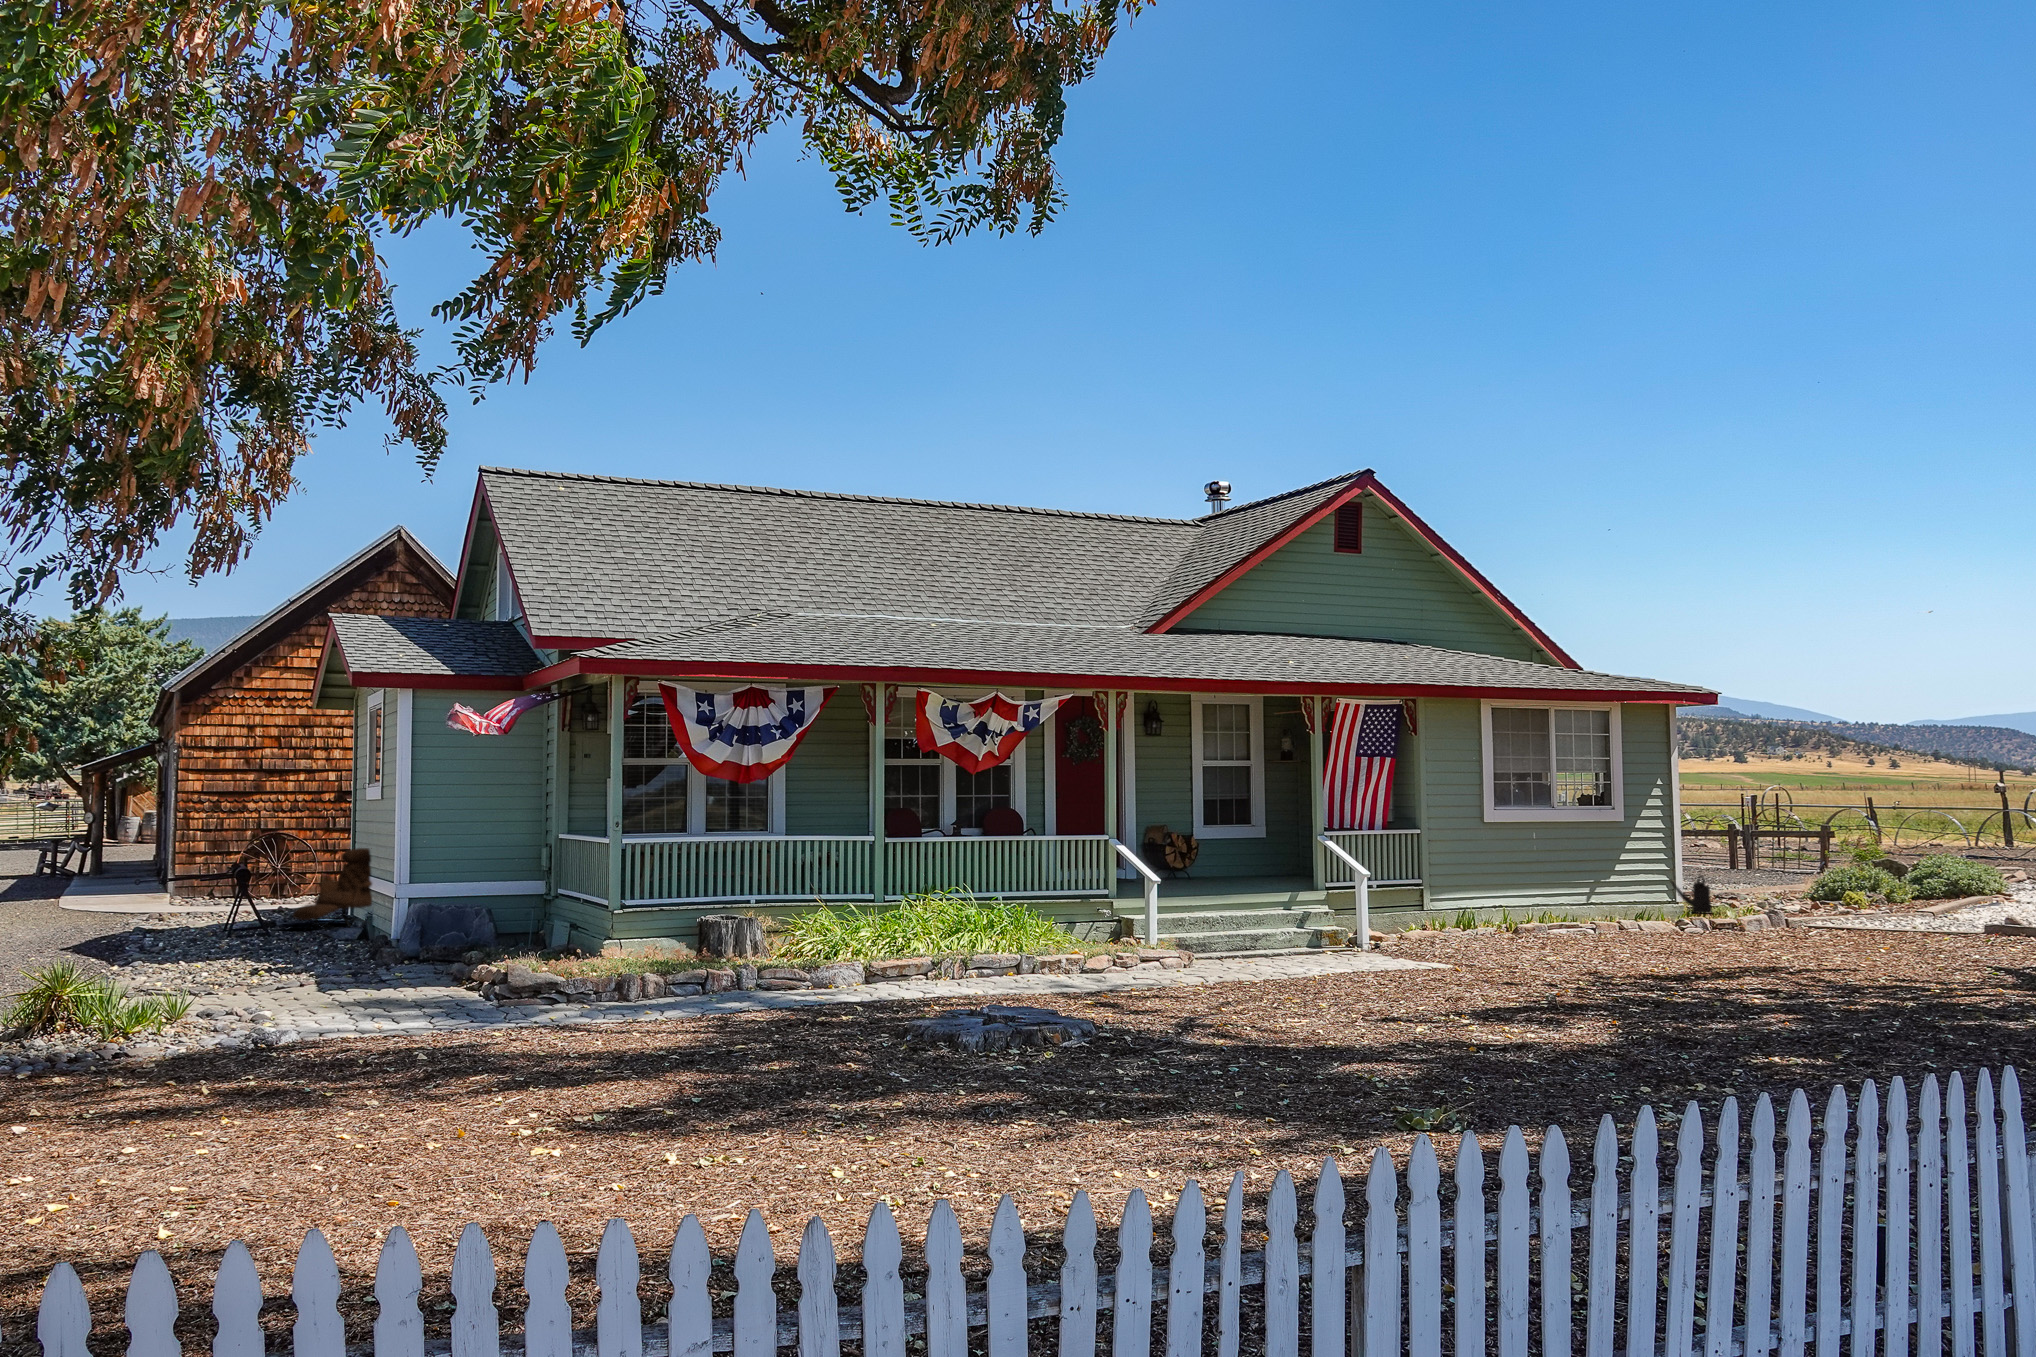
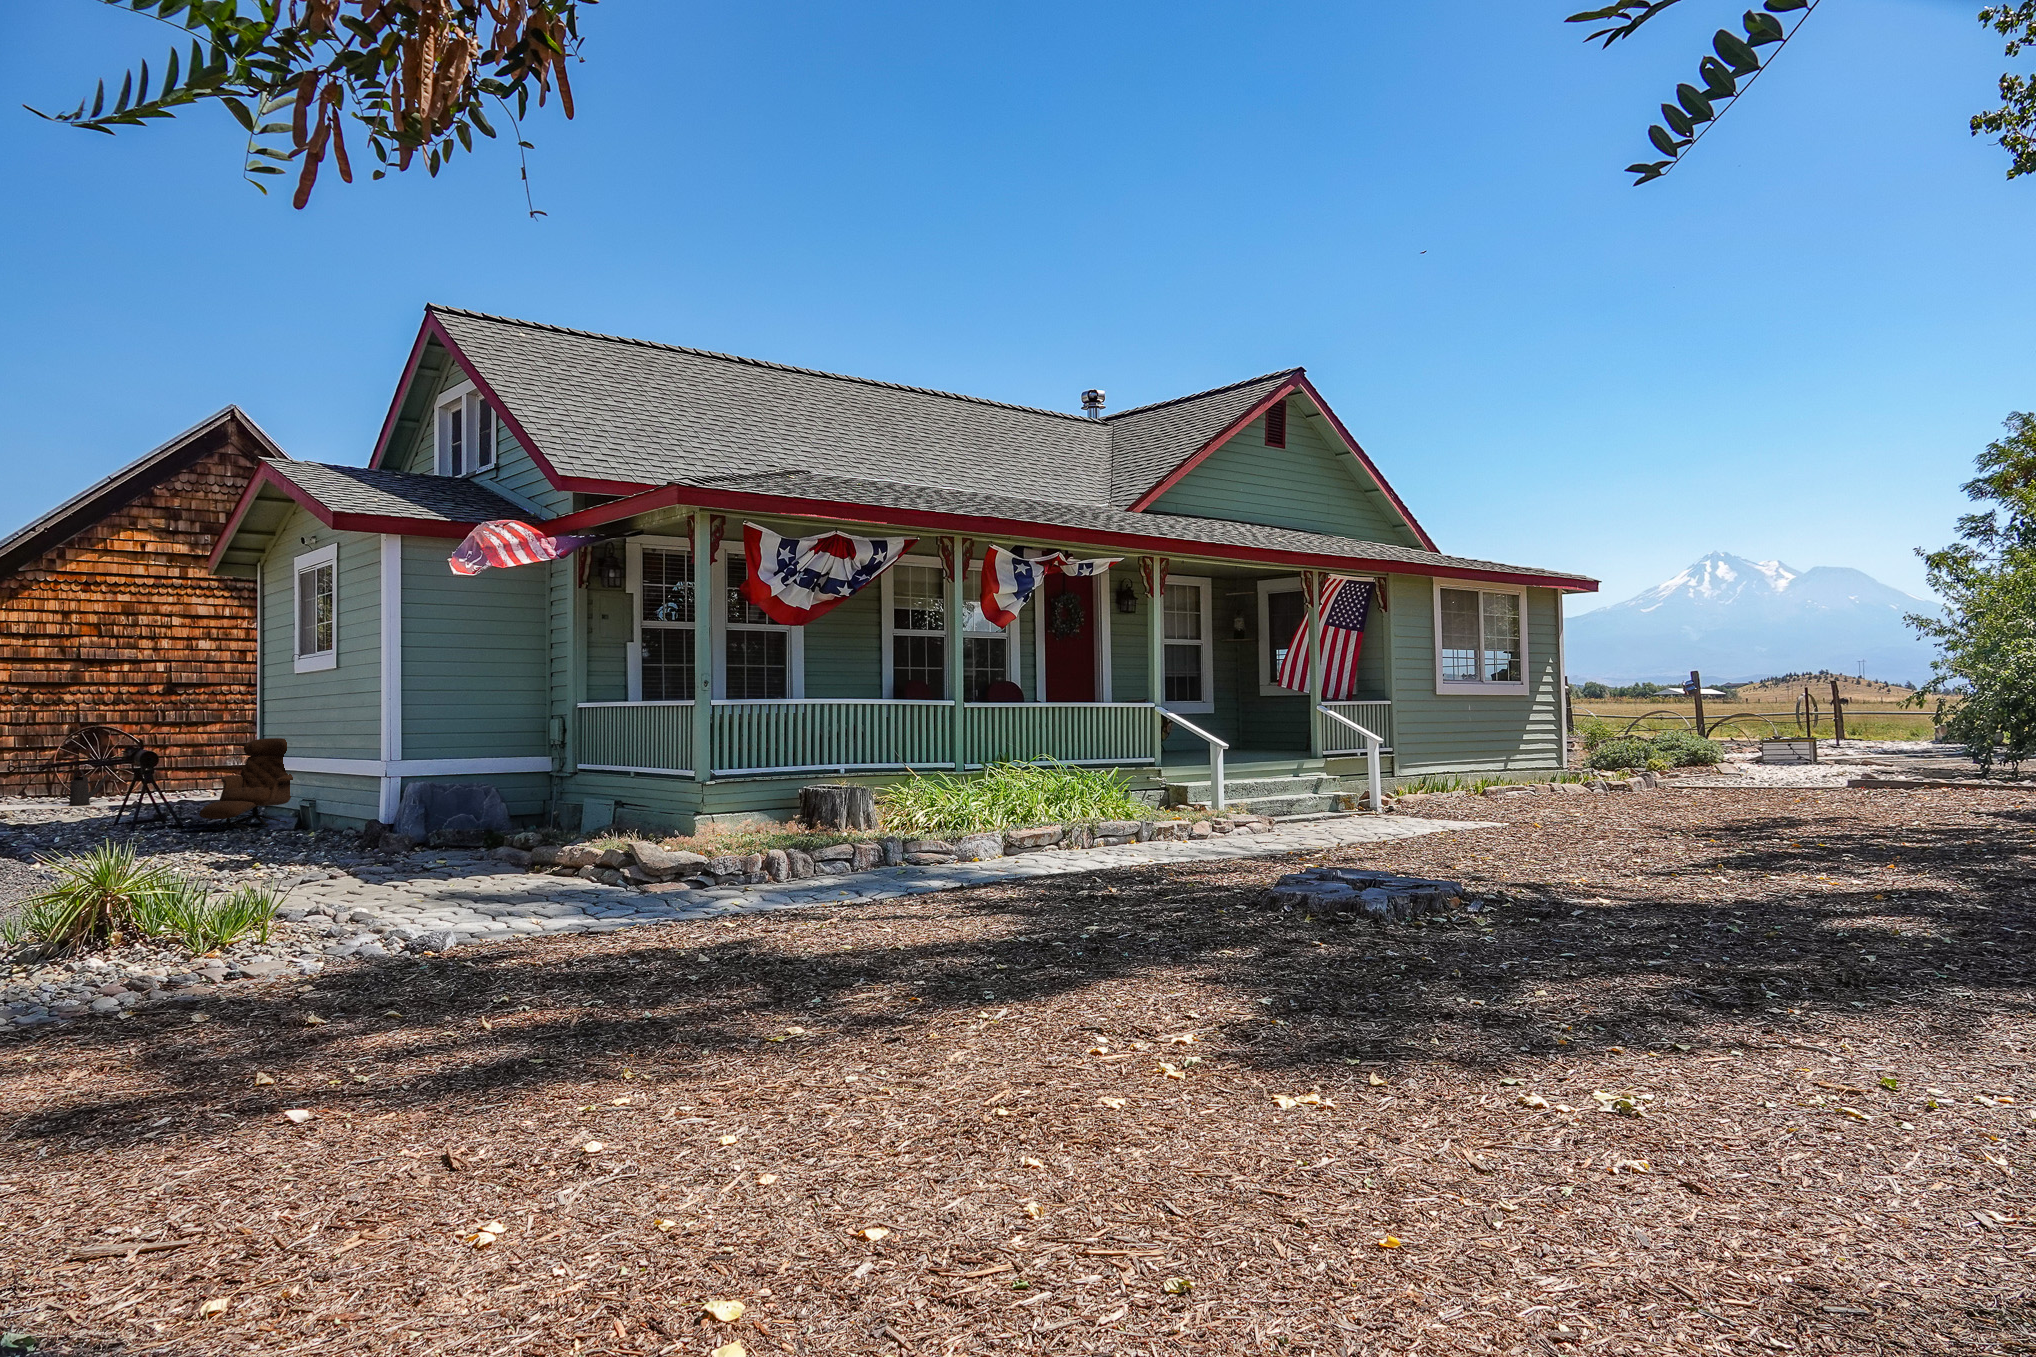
watering can: present [1671,875,1712,914] -> present [64,770,108,806]

